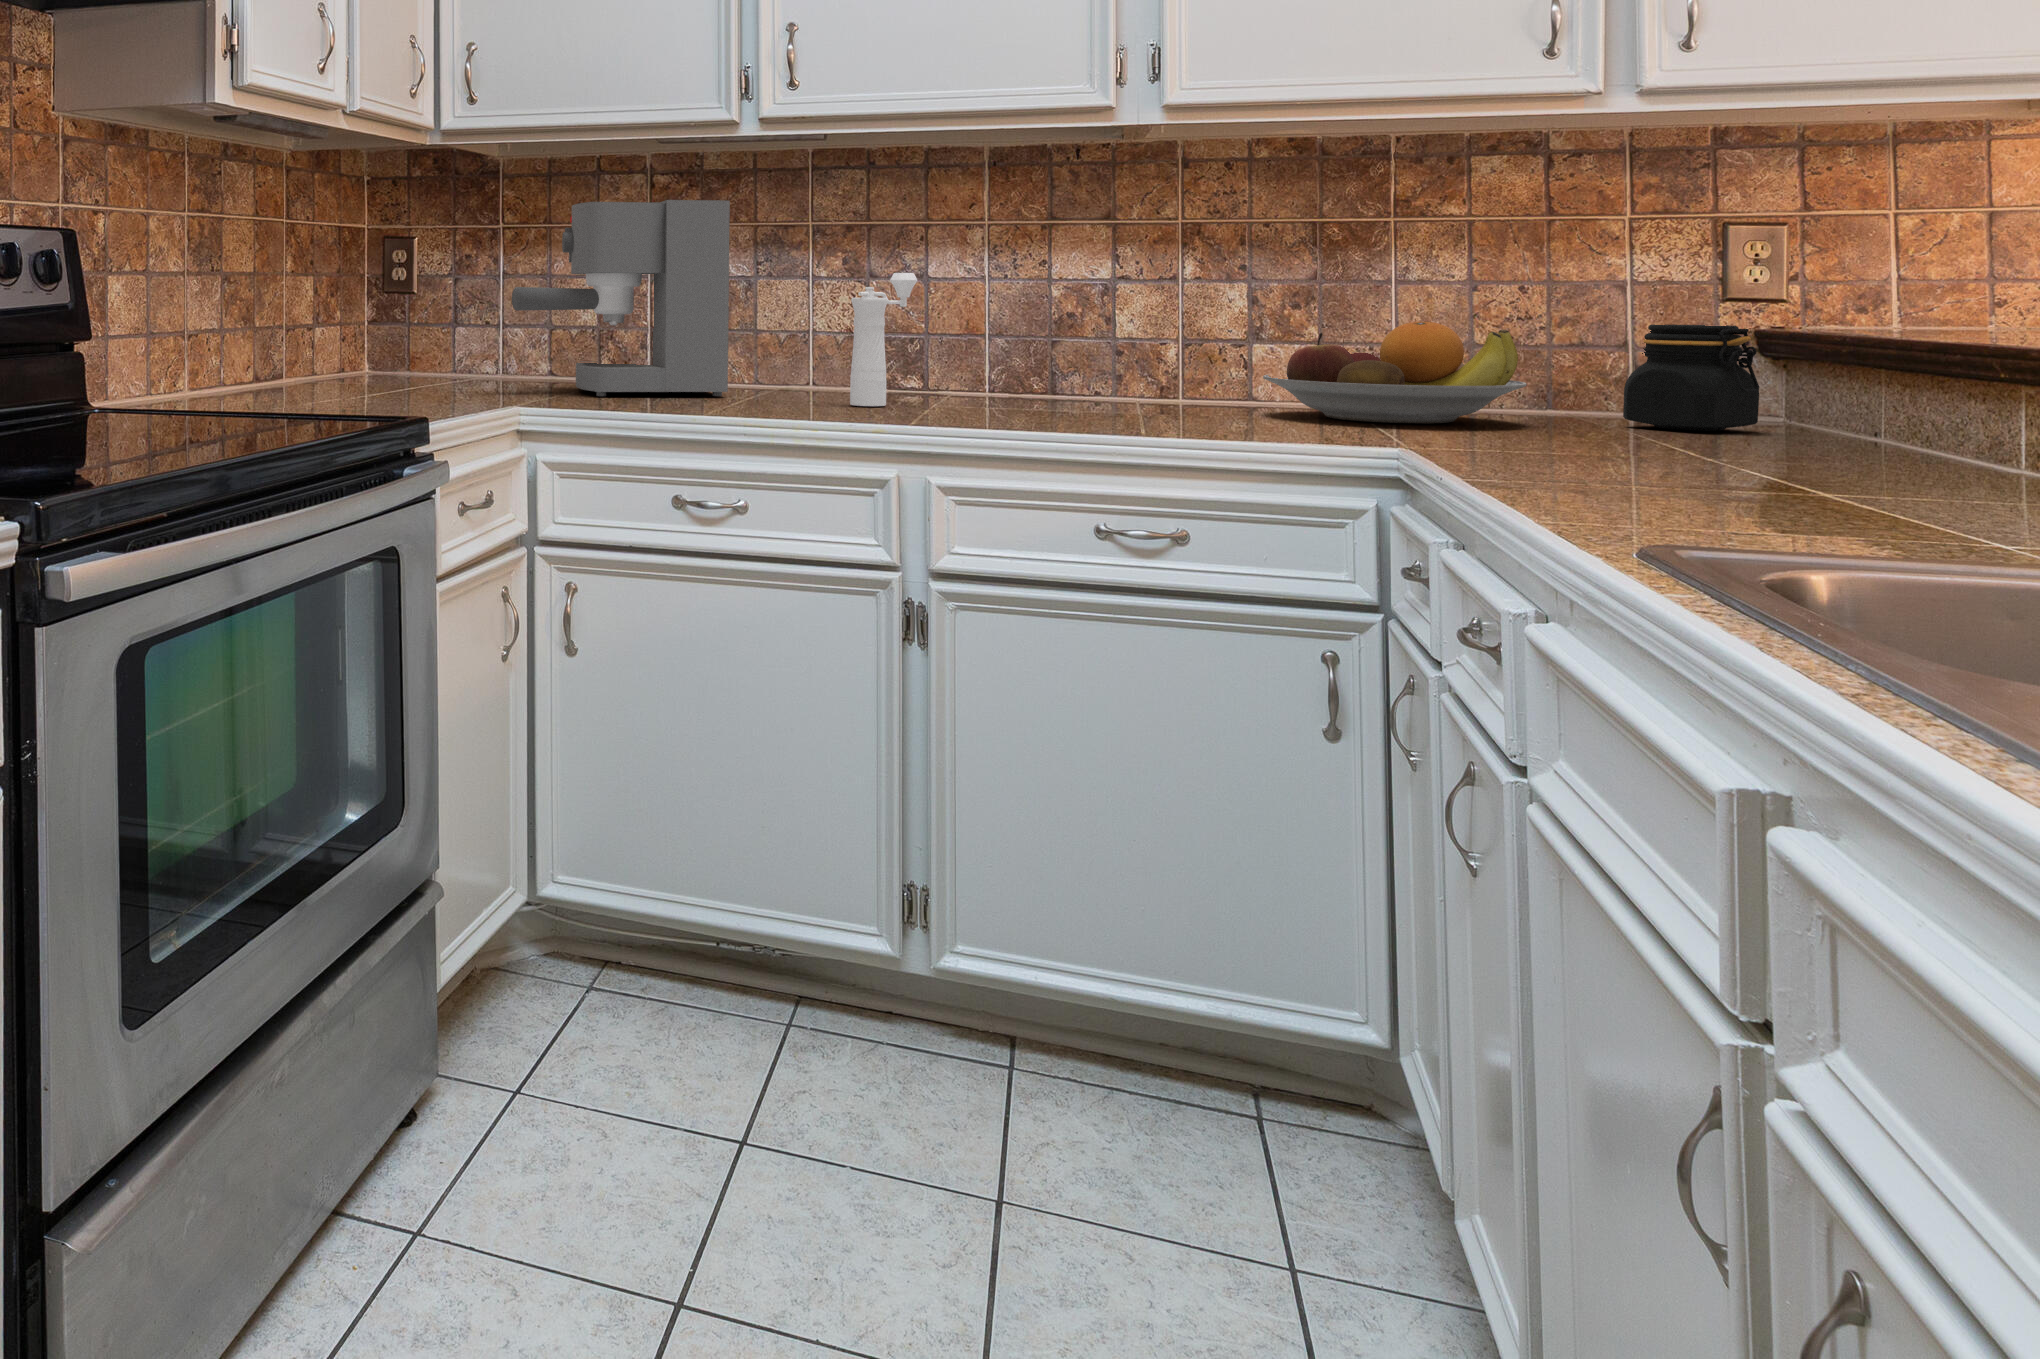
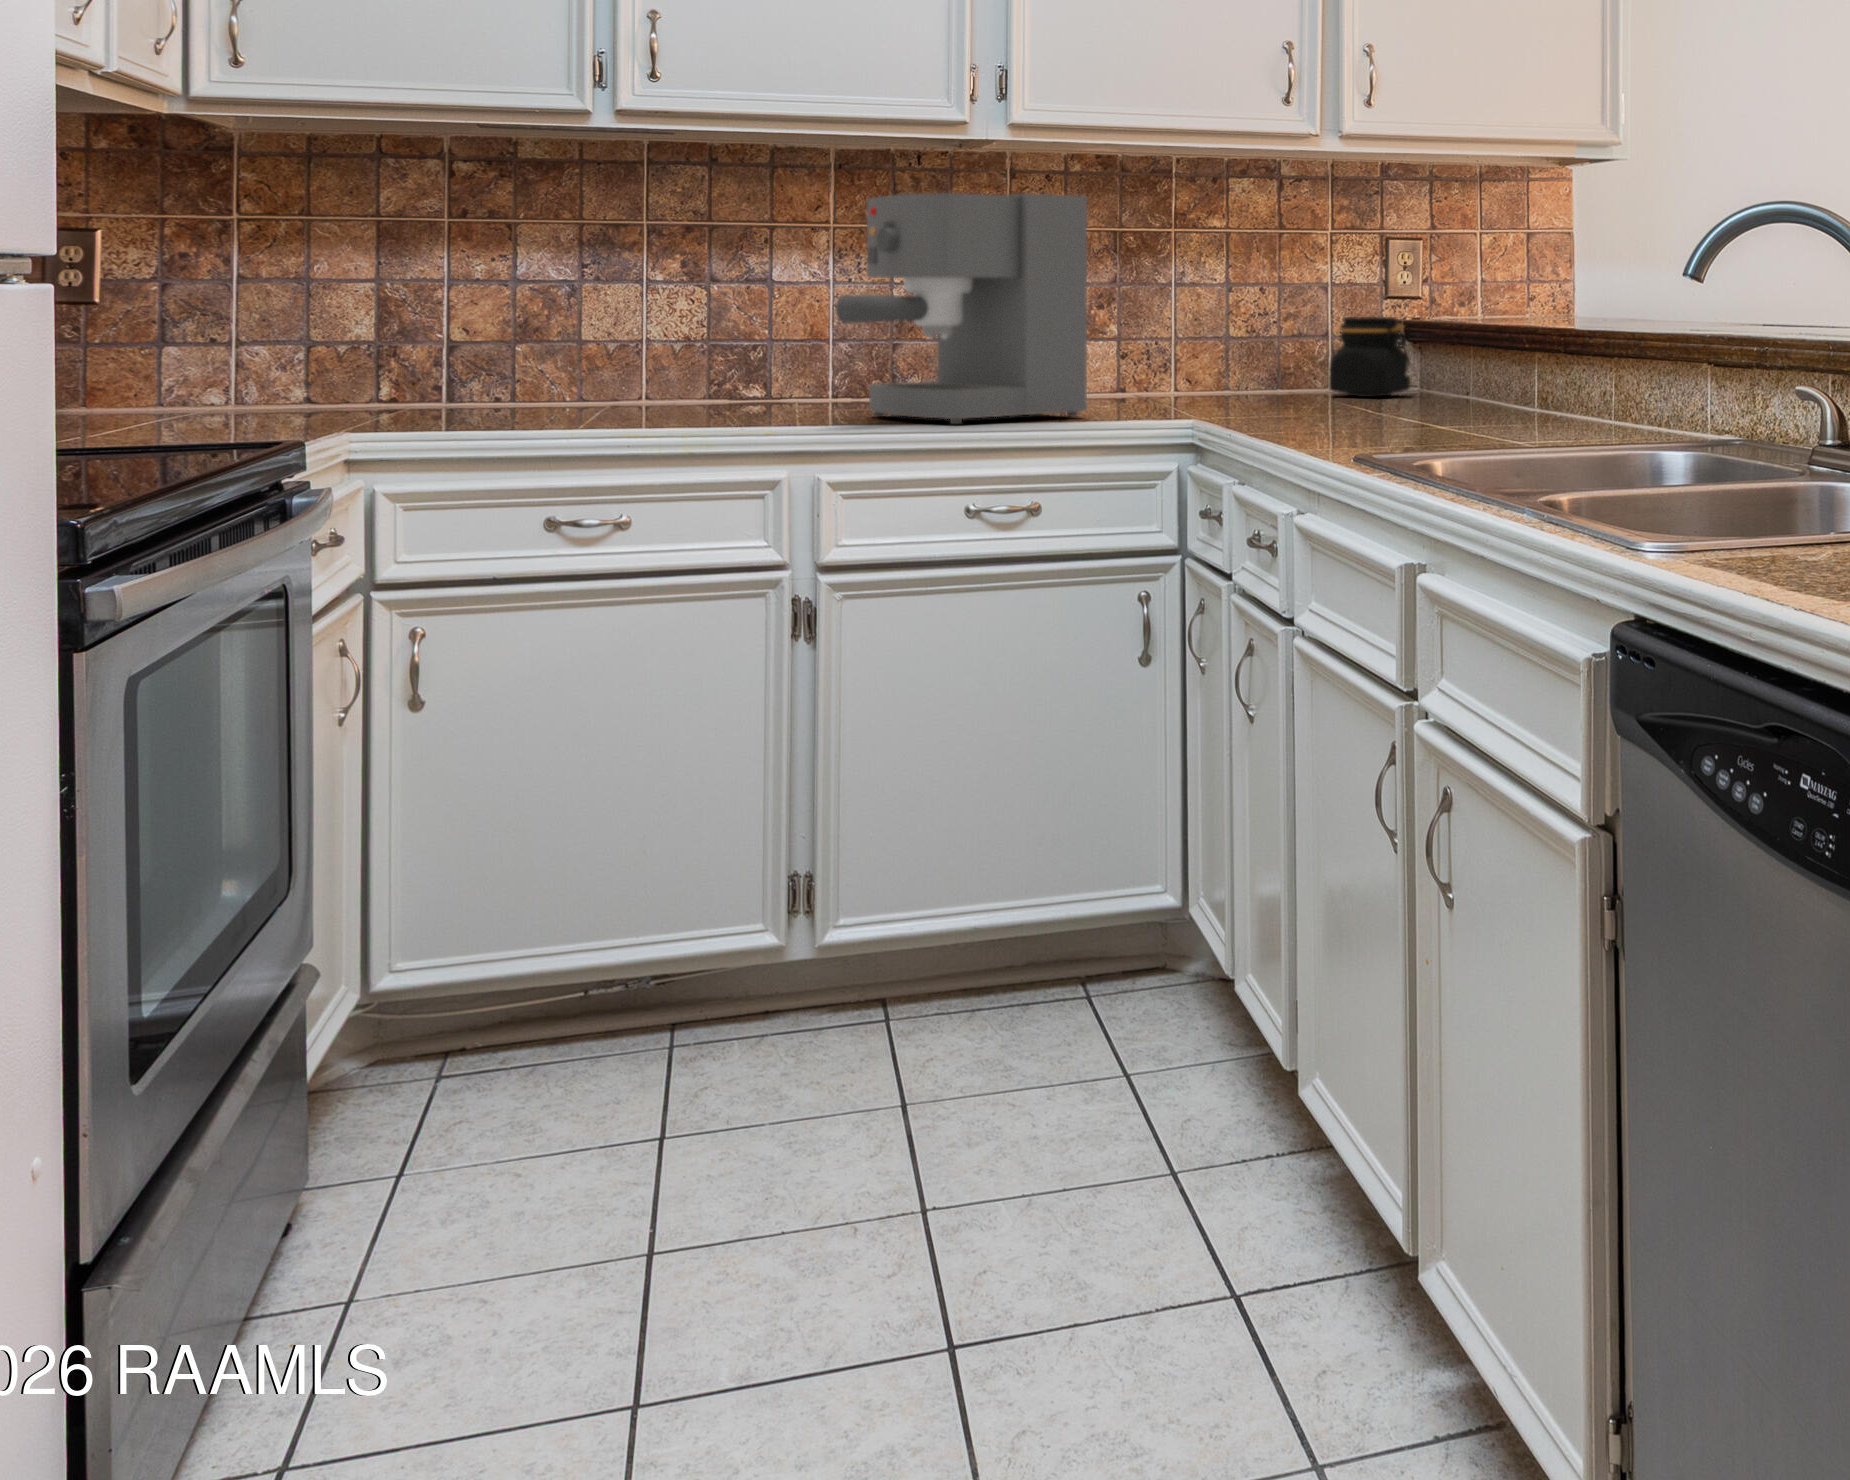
coffee maker: present [512,200,730,396] -> present [835,193,1087,424]
pepper mill: present [850,273,917,406] -> none [698,276,761,412]
fruit bowl: present [1263,322,1527,423] -> none [1076,318,1268,402]

